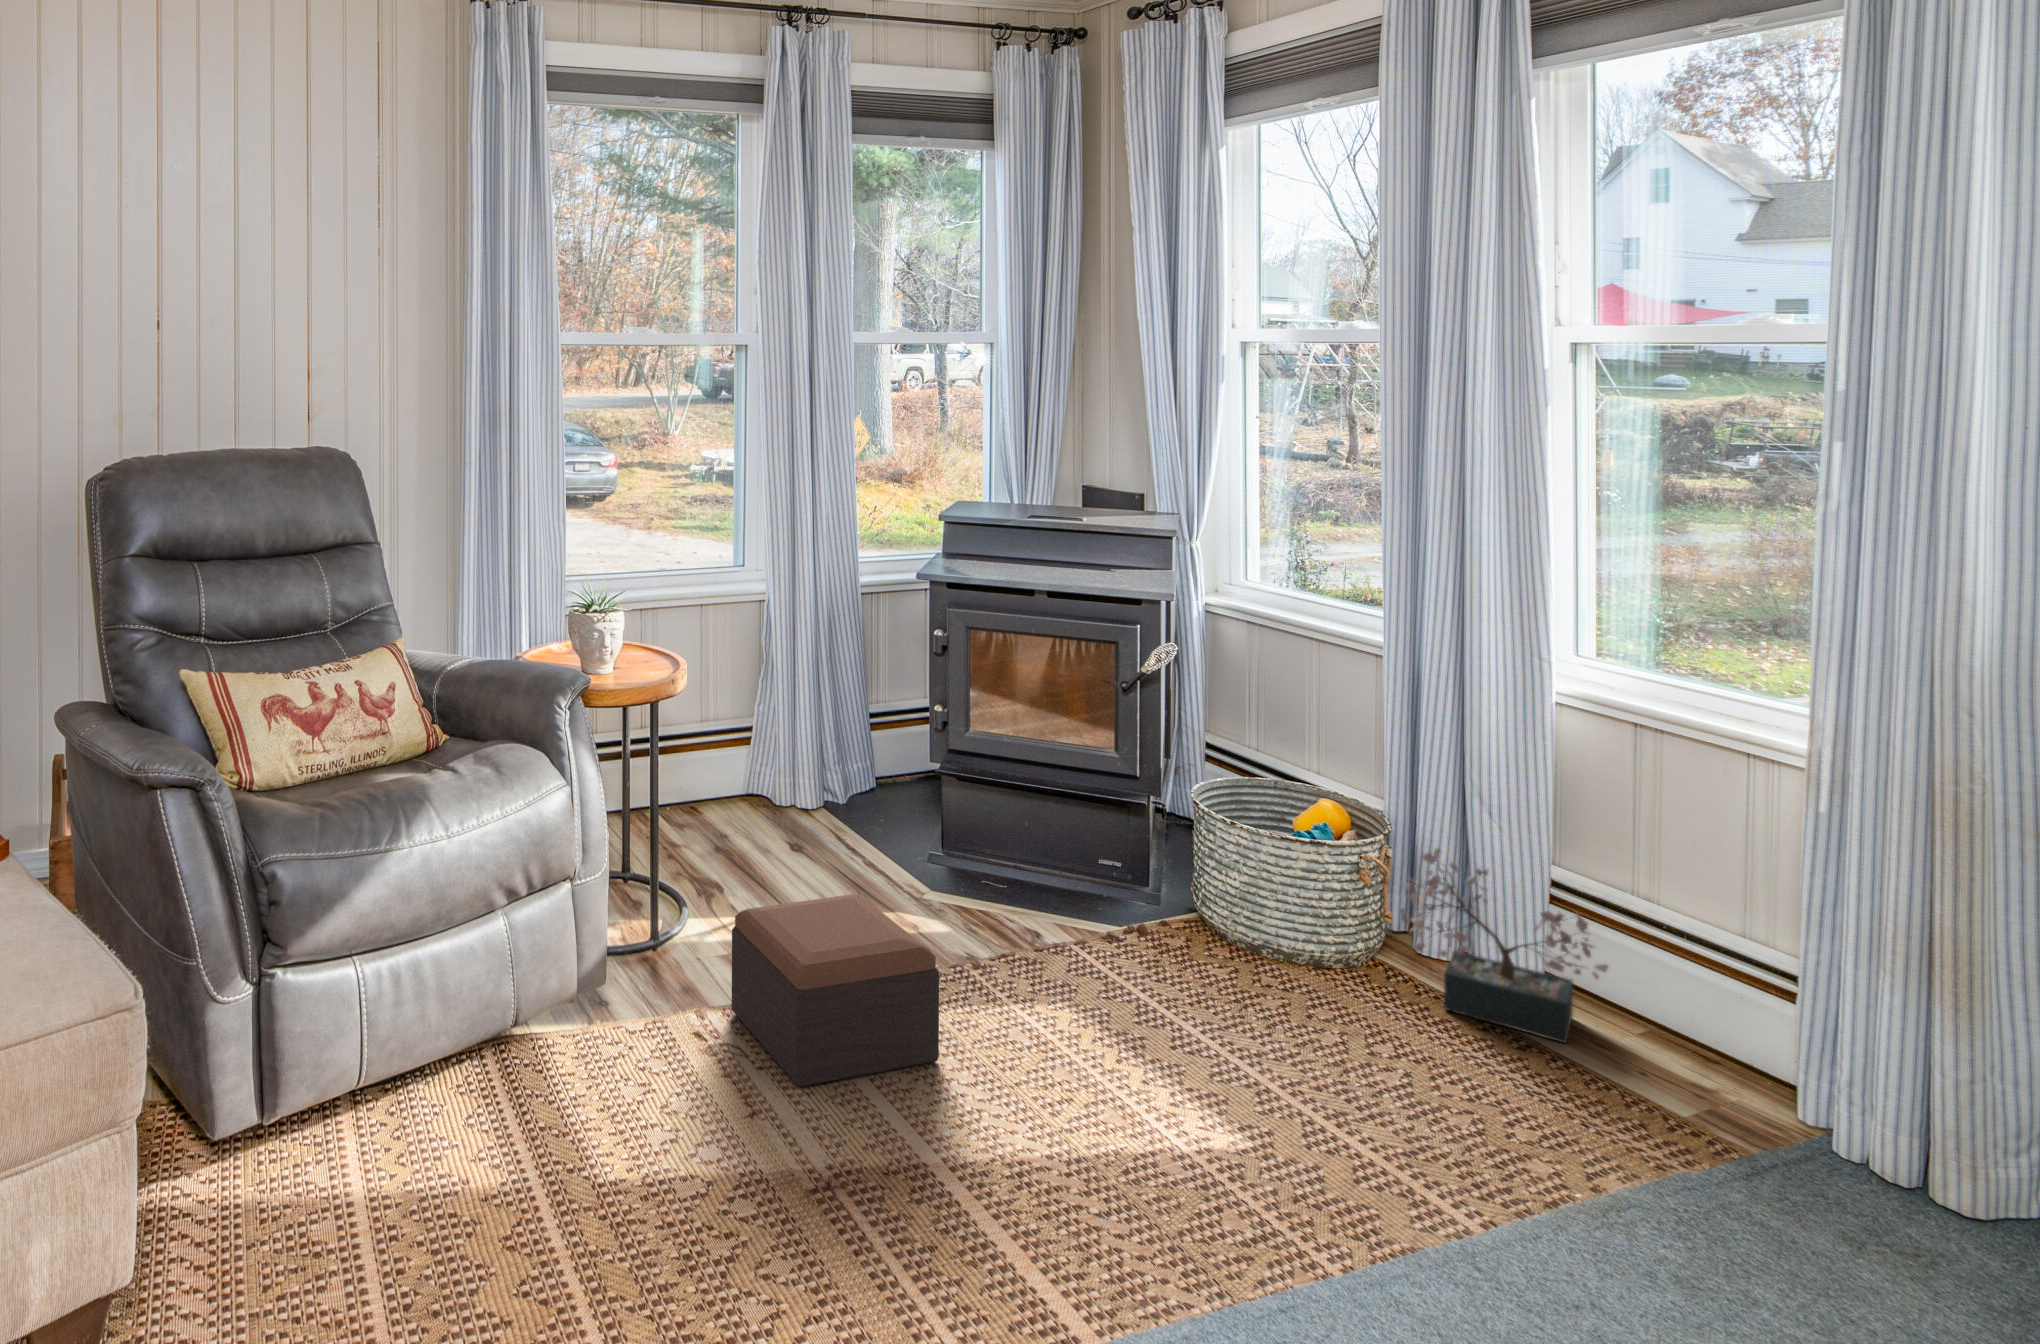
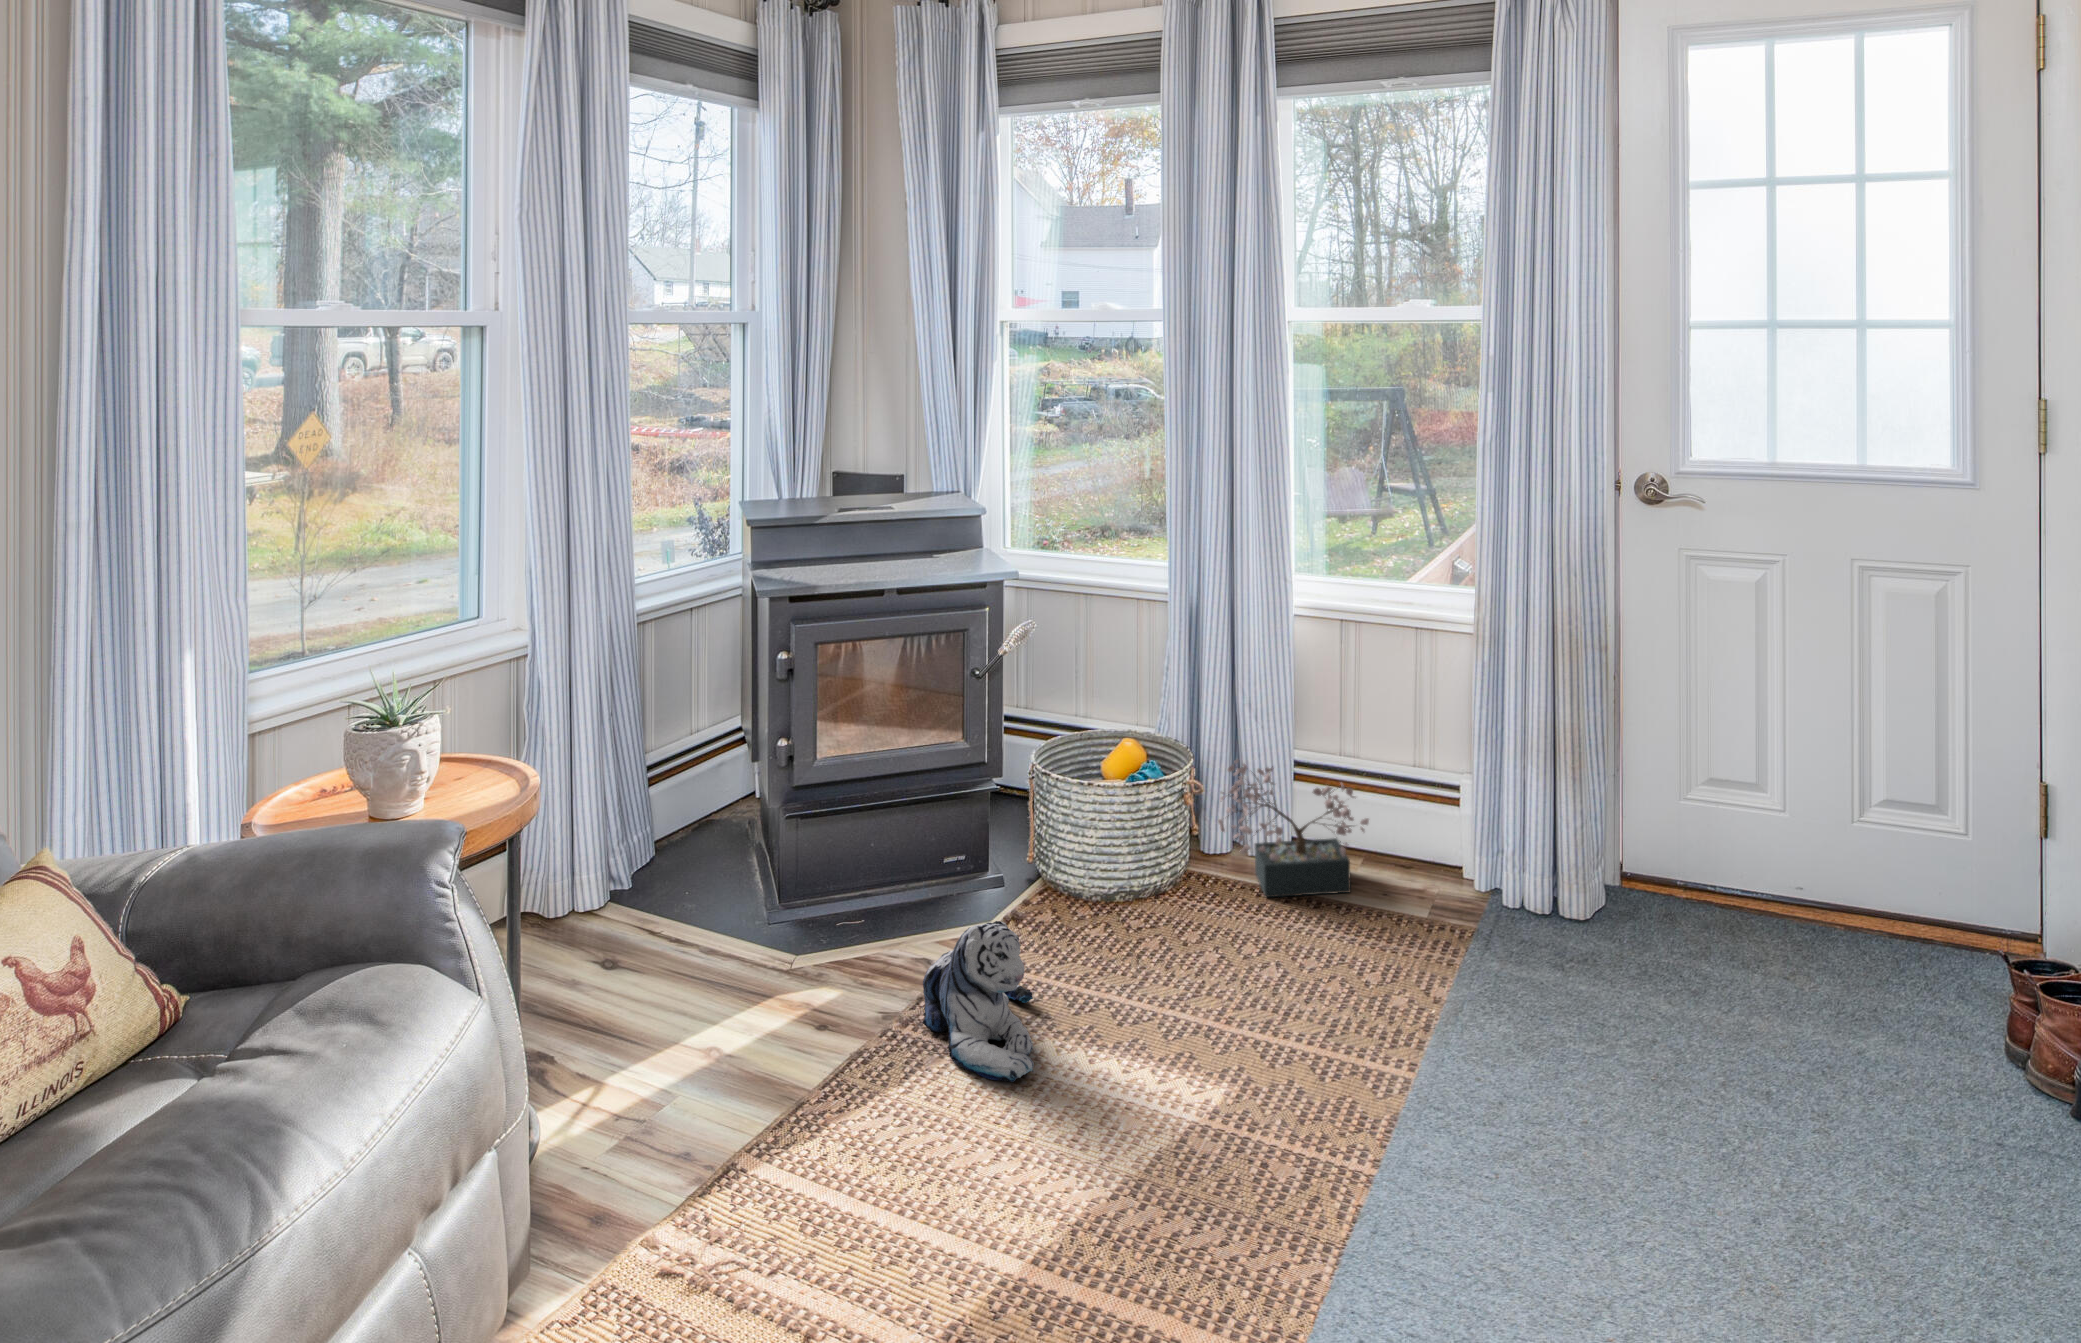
footstool: present [732,894,939,1087] -> none [677,994,943,1260]
plush toy: none [991,898,1103,1044] -> present [922,921,1034,1082]

